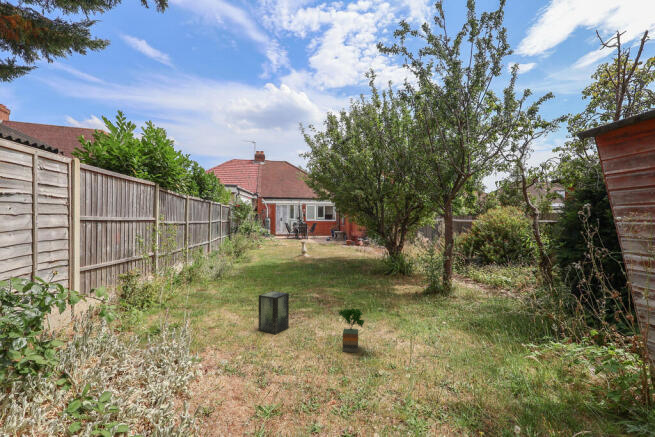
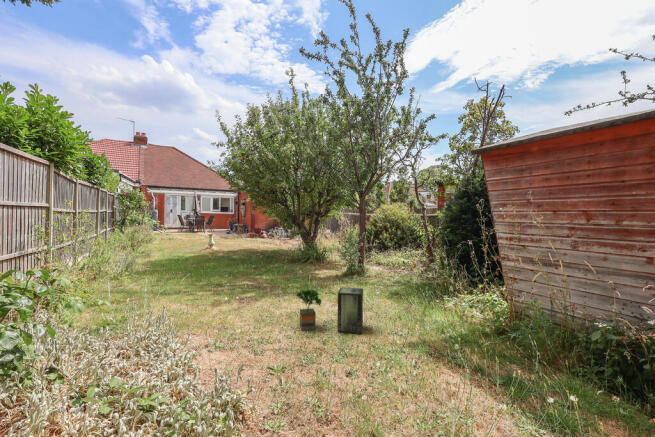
storage box: present [258,291,289,334] -> present [337,288,363,334]

